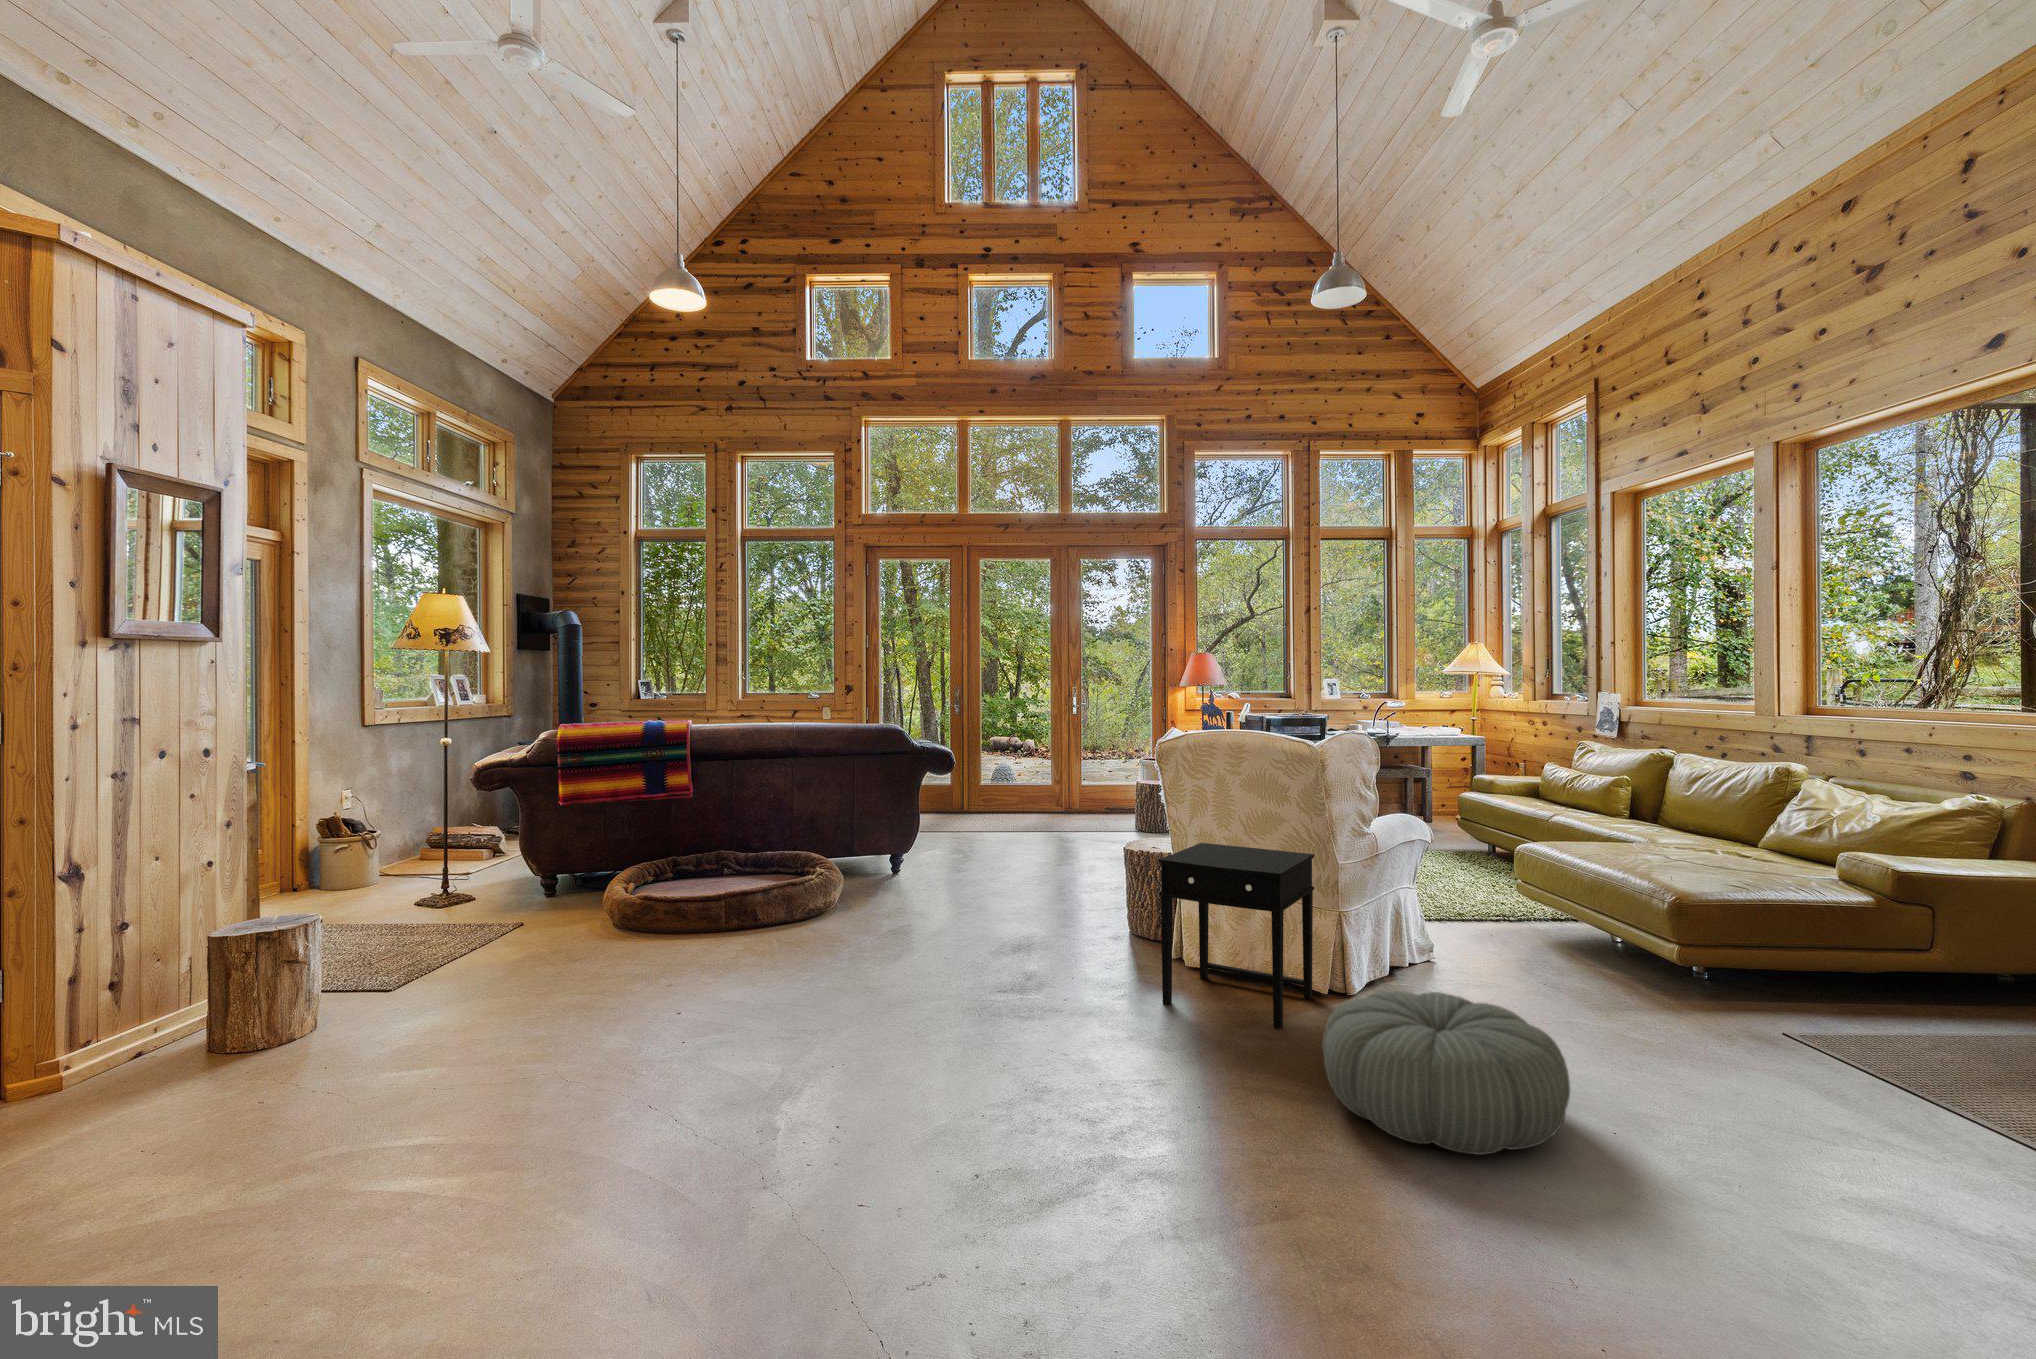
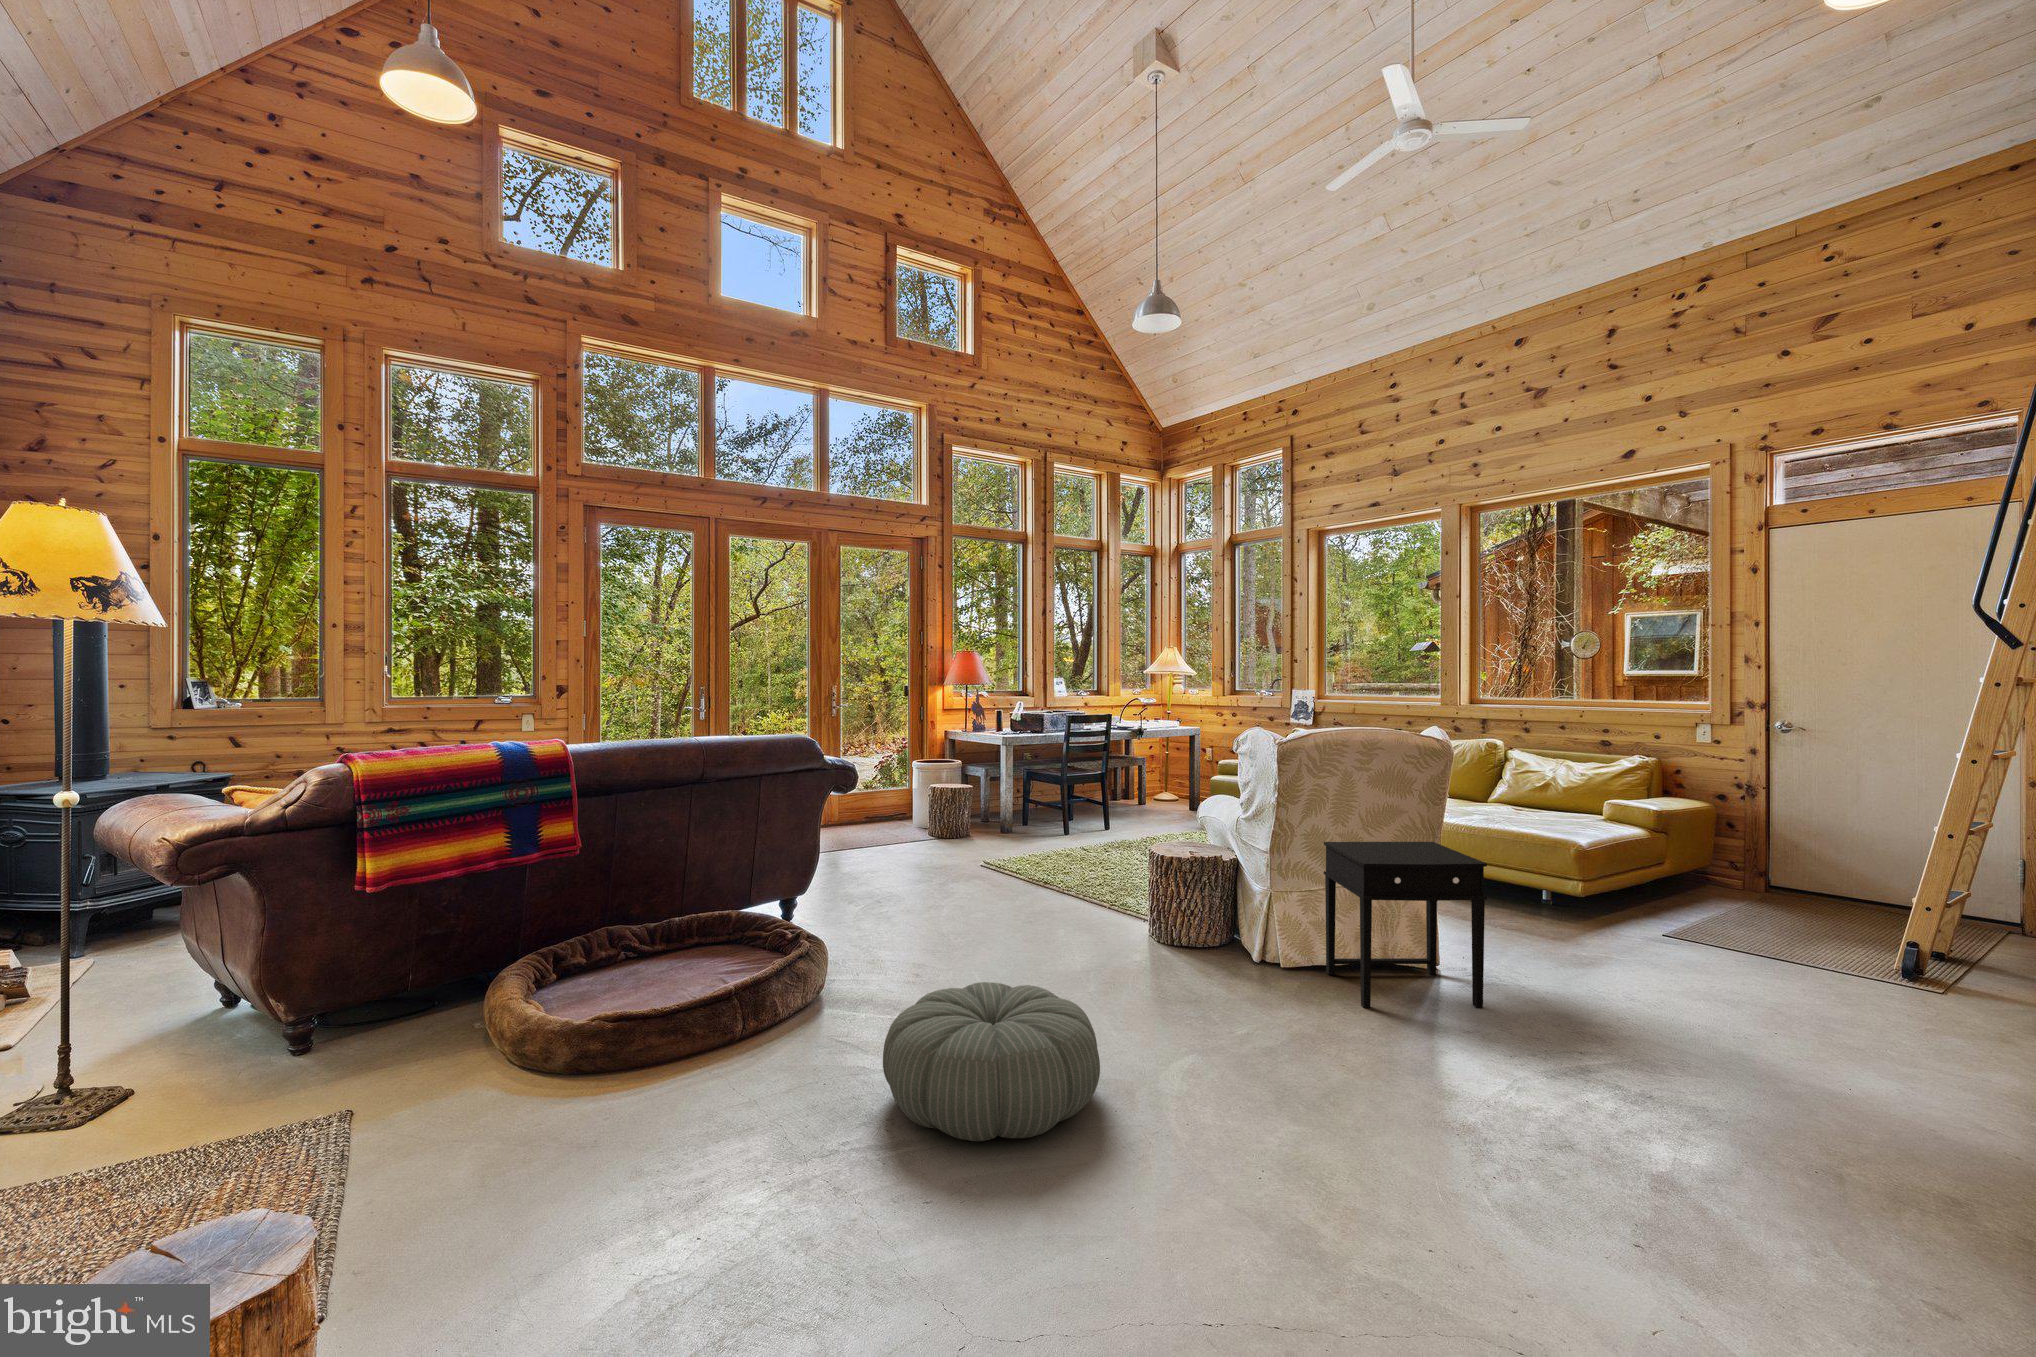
pouf: present [1322,991,1570,1155] -> present [883,982,1100,1141]

